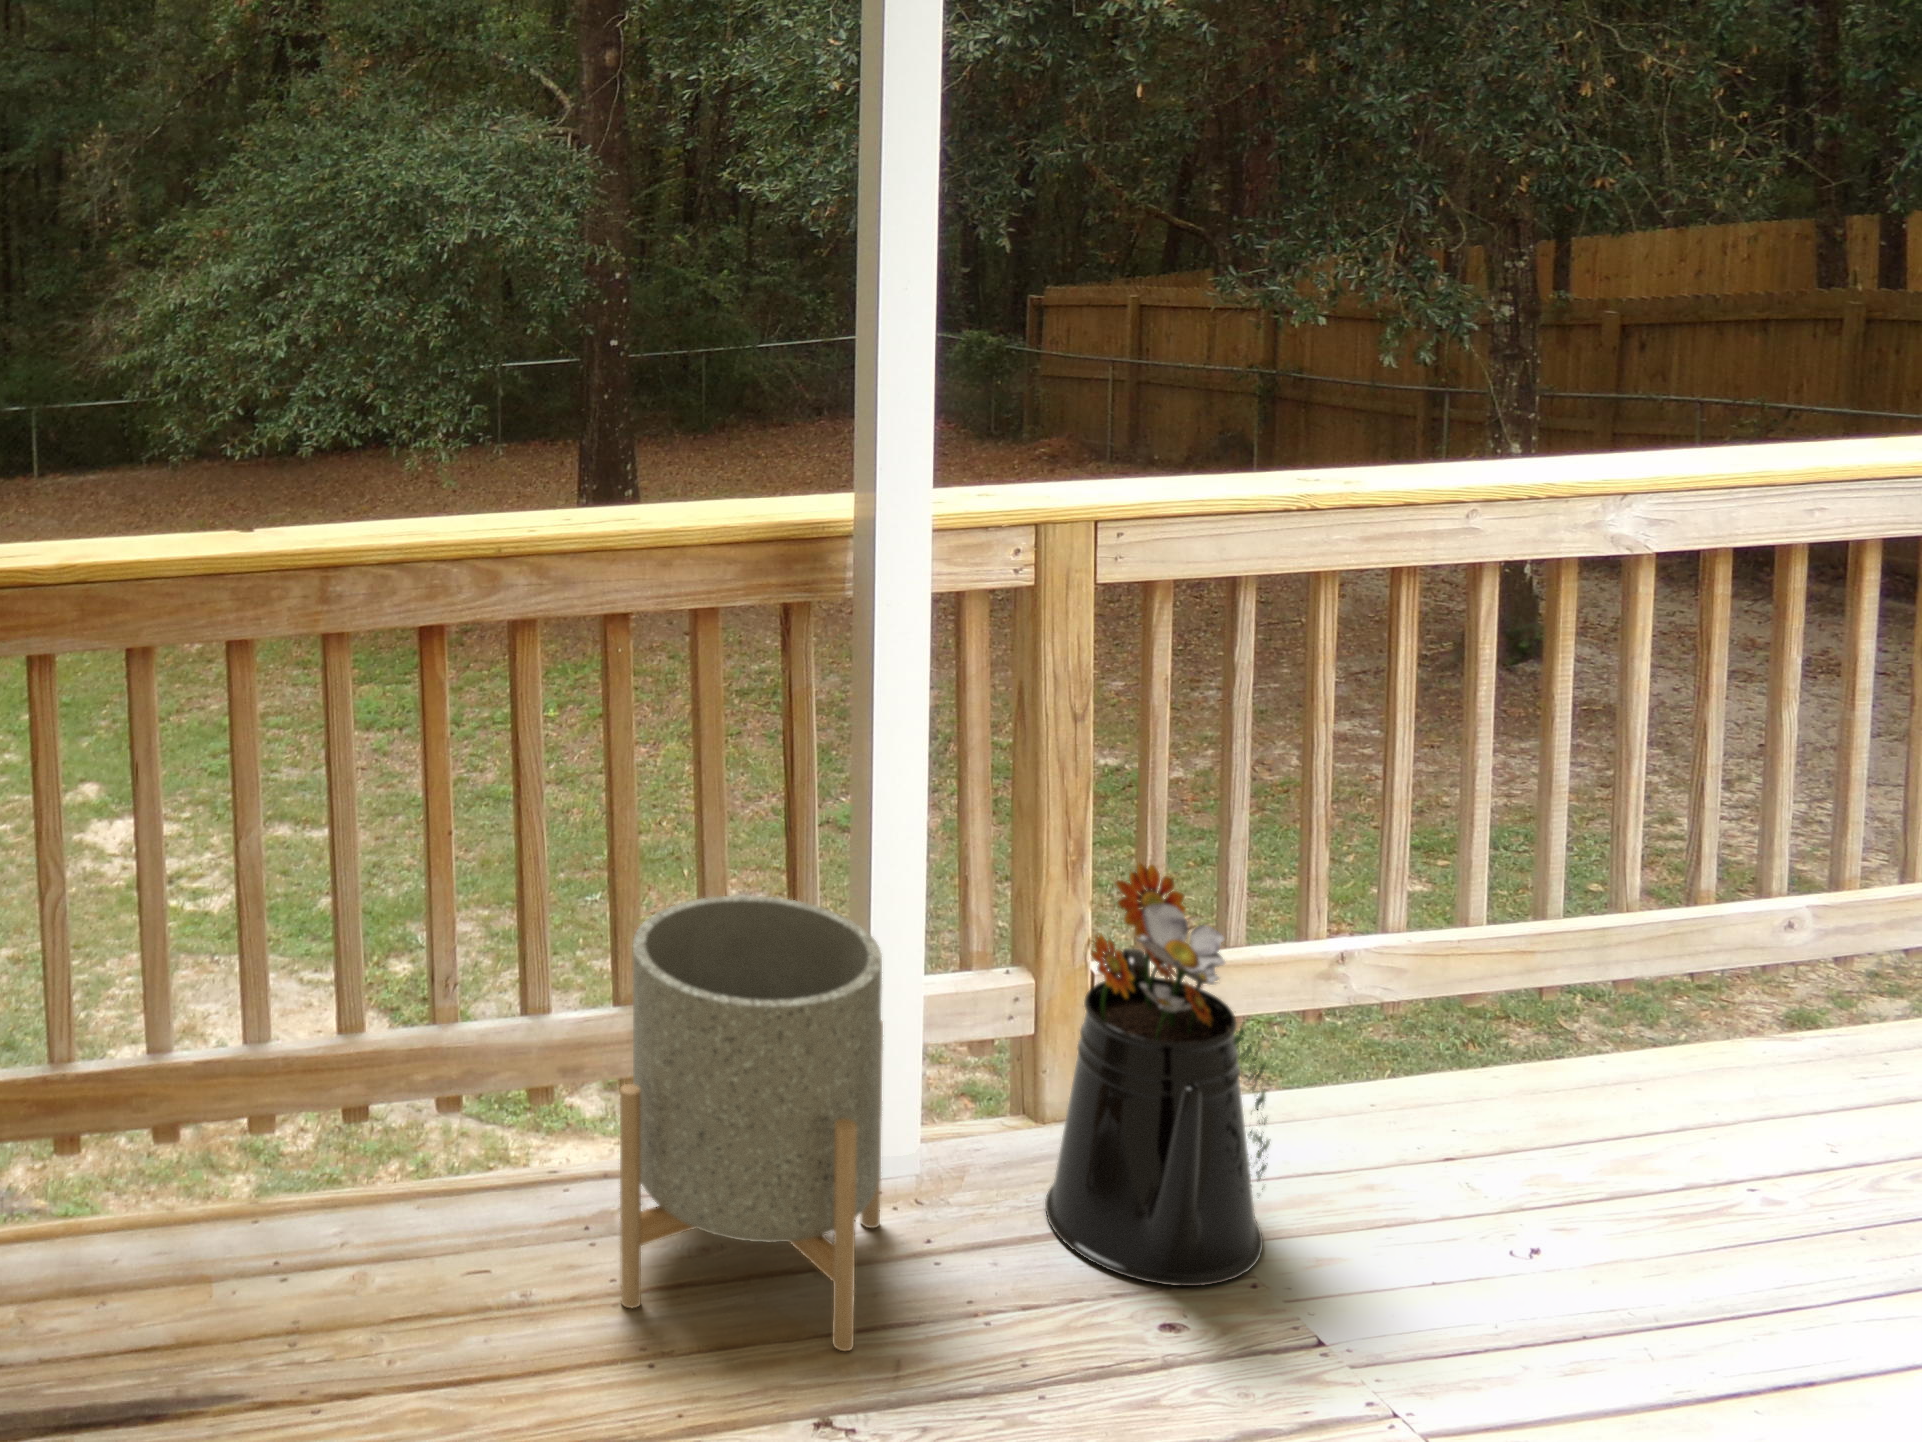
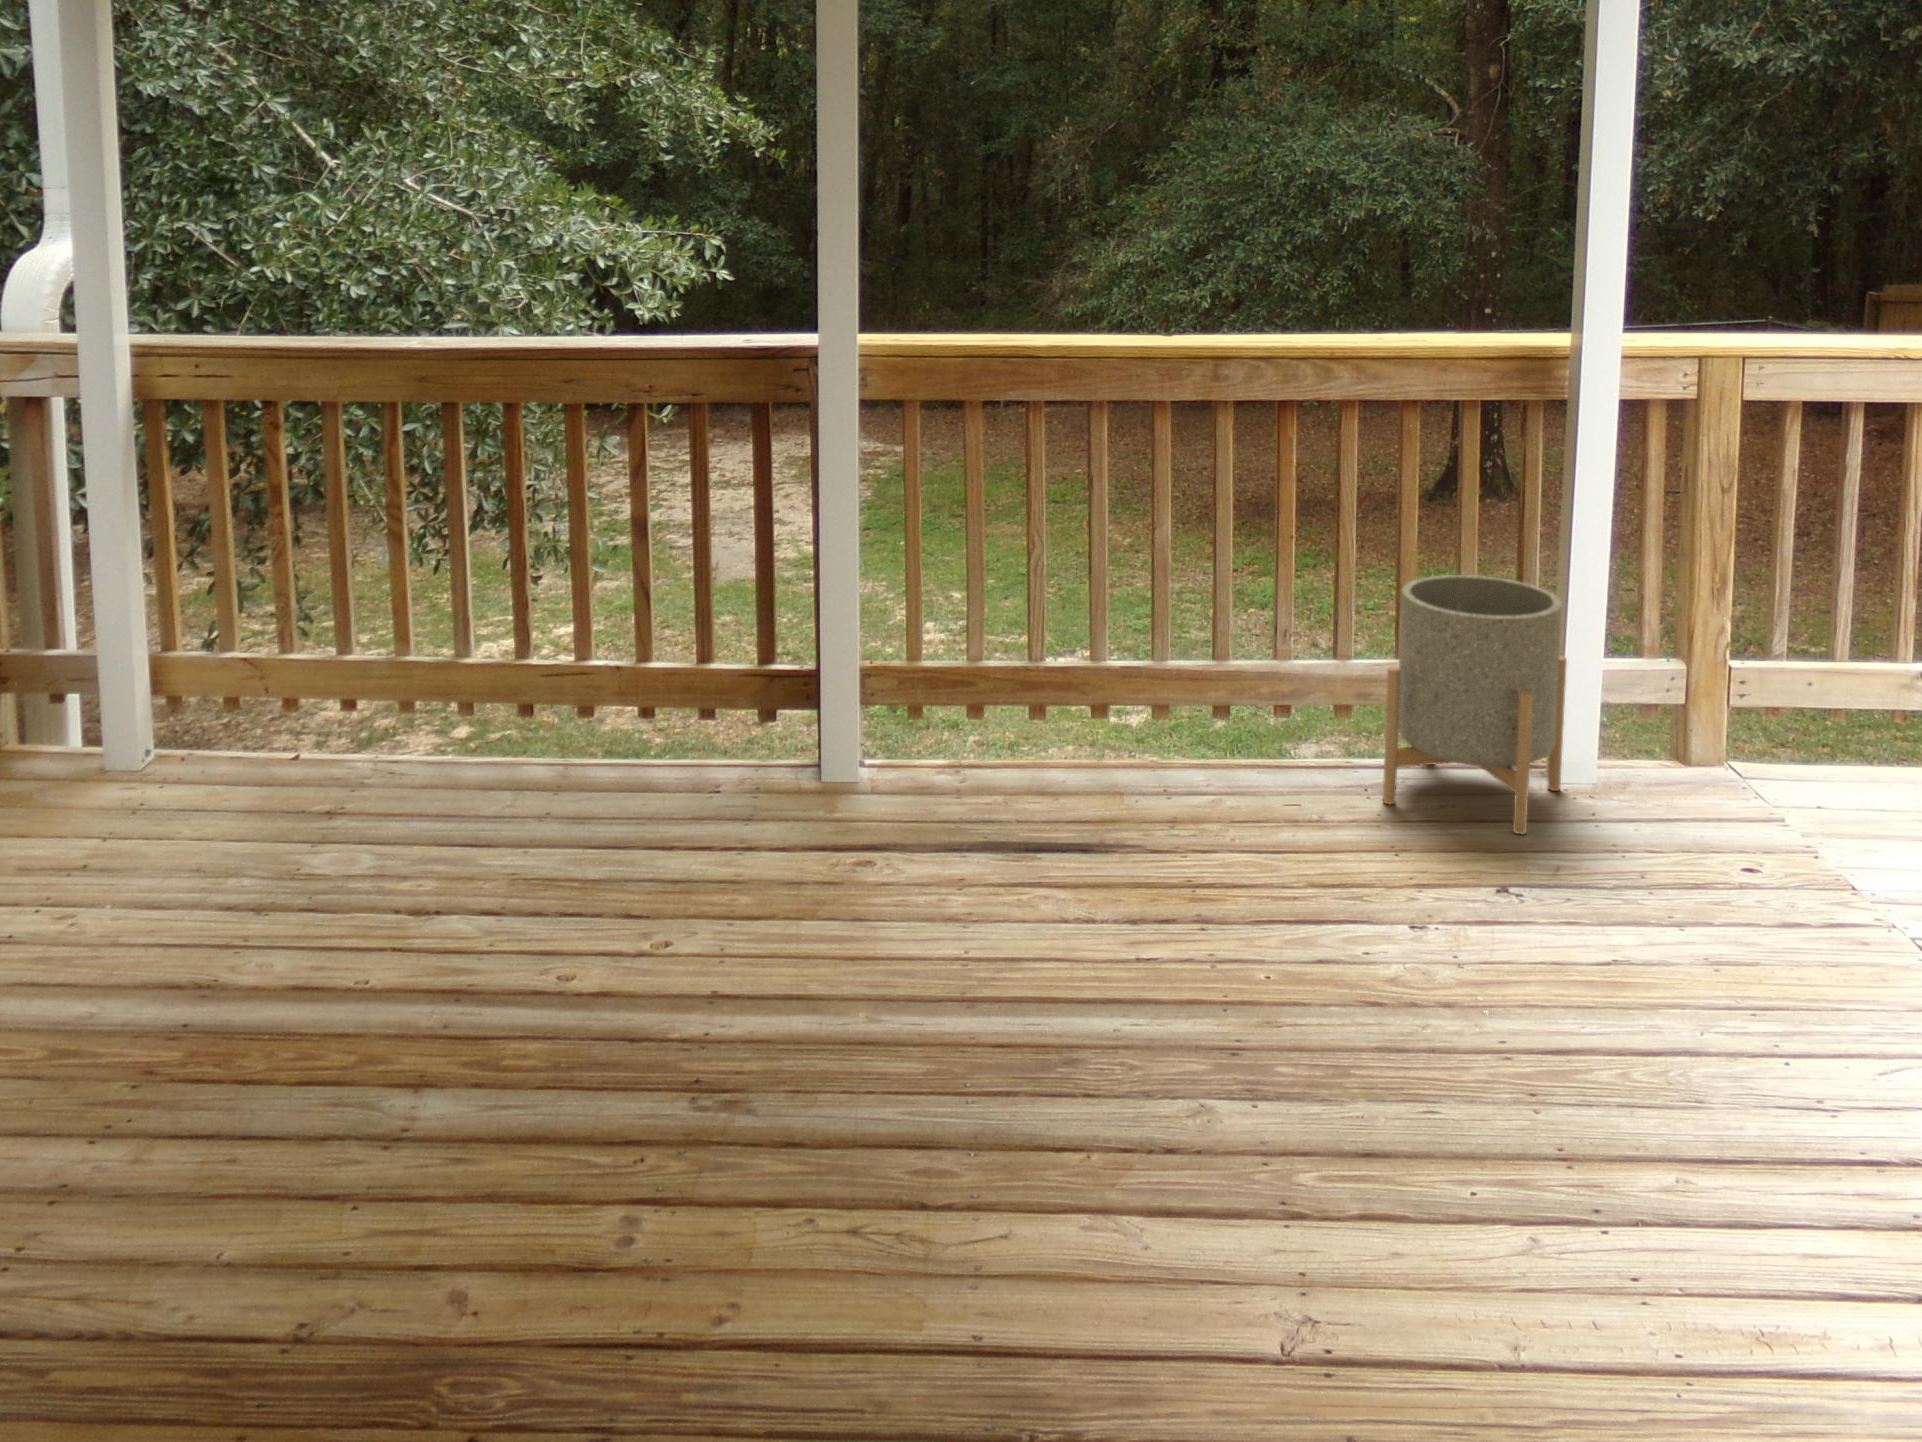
watering can: present [1045,864,1270,1286] -> none [1675,576,1830,836]

